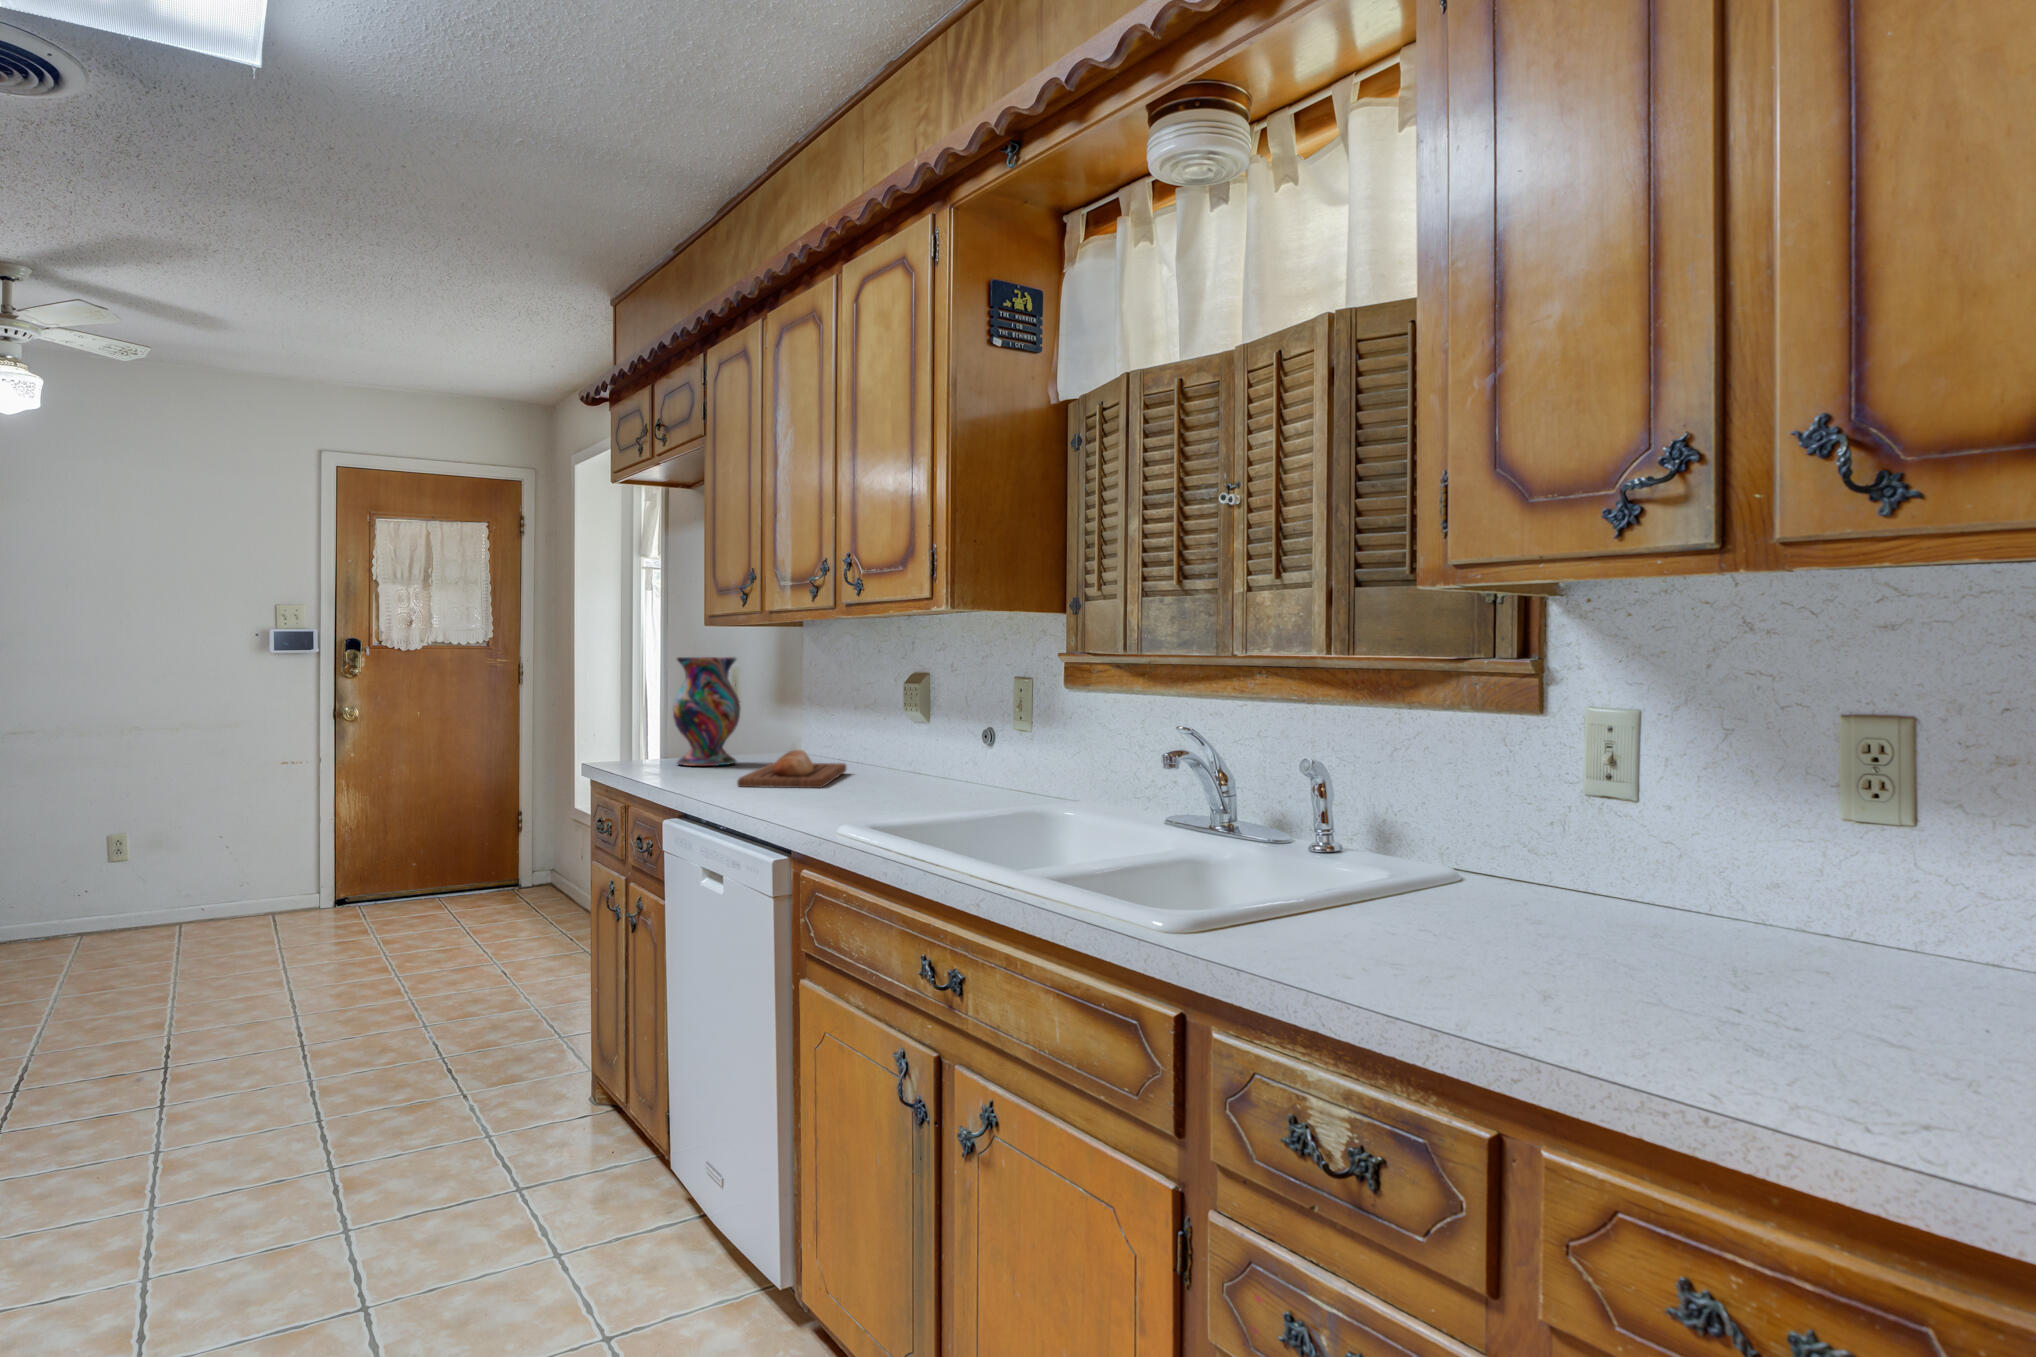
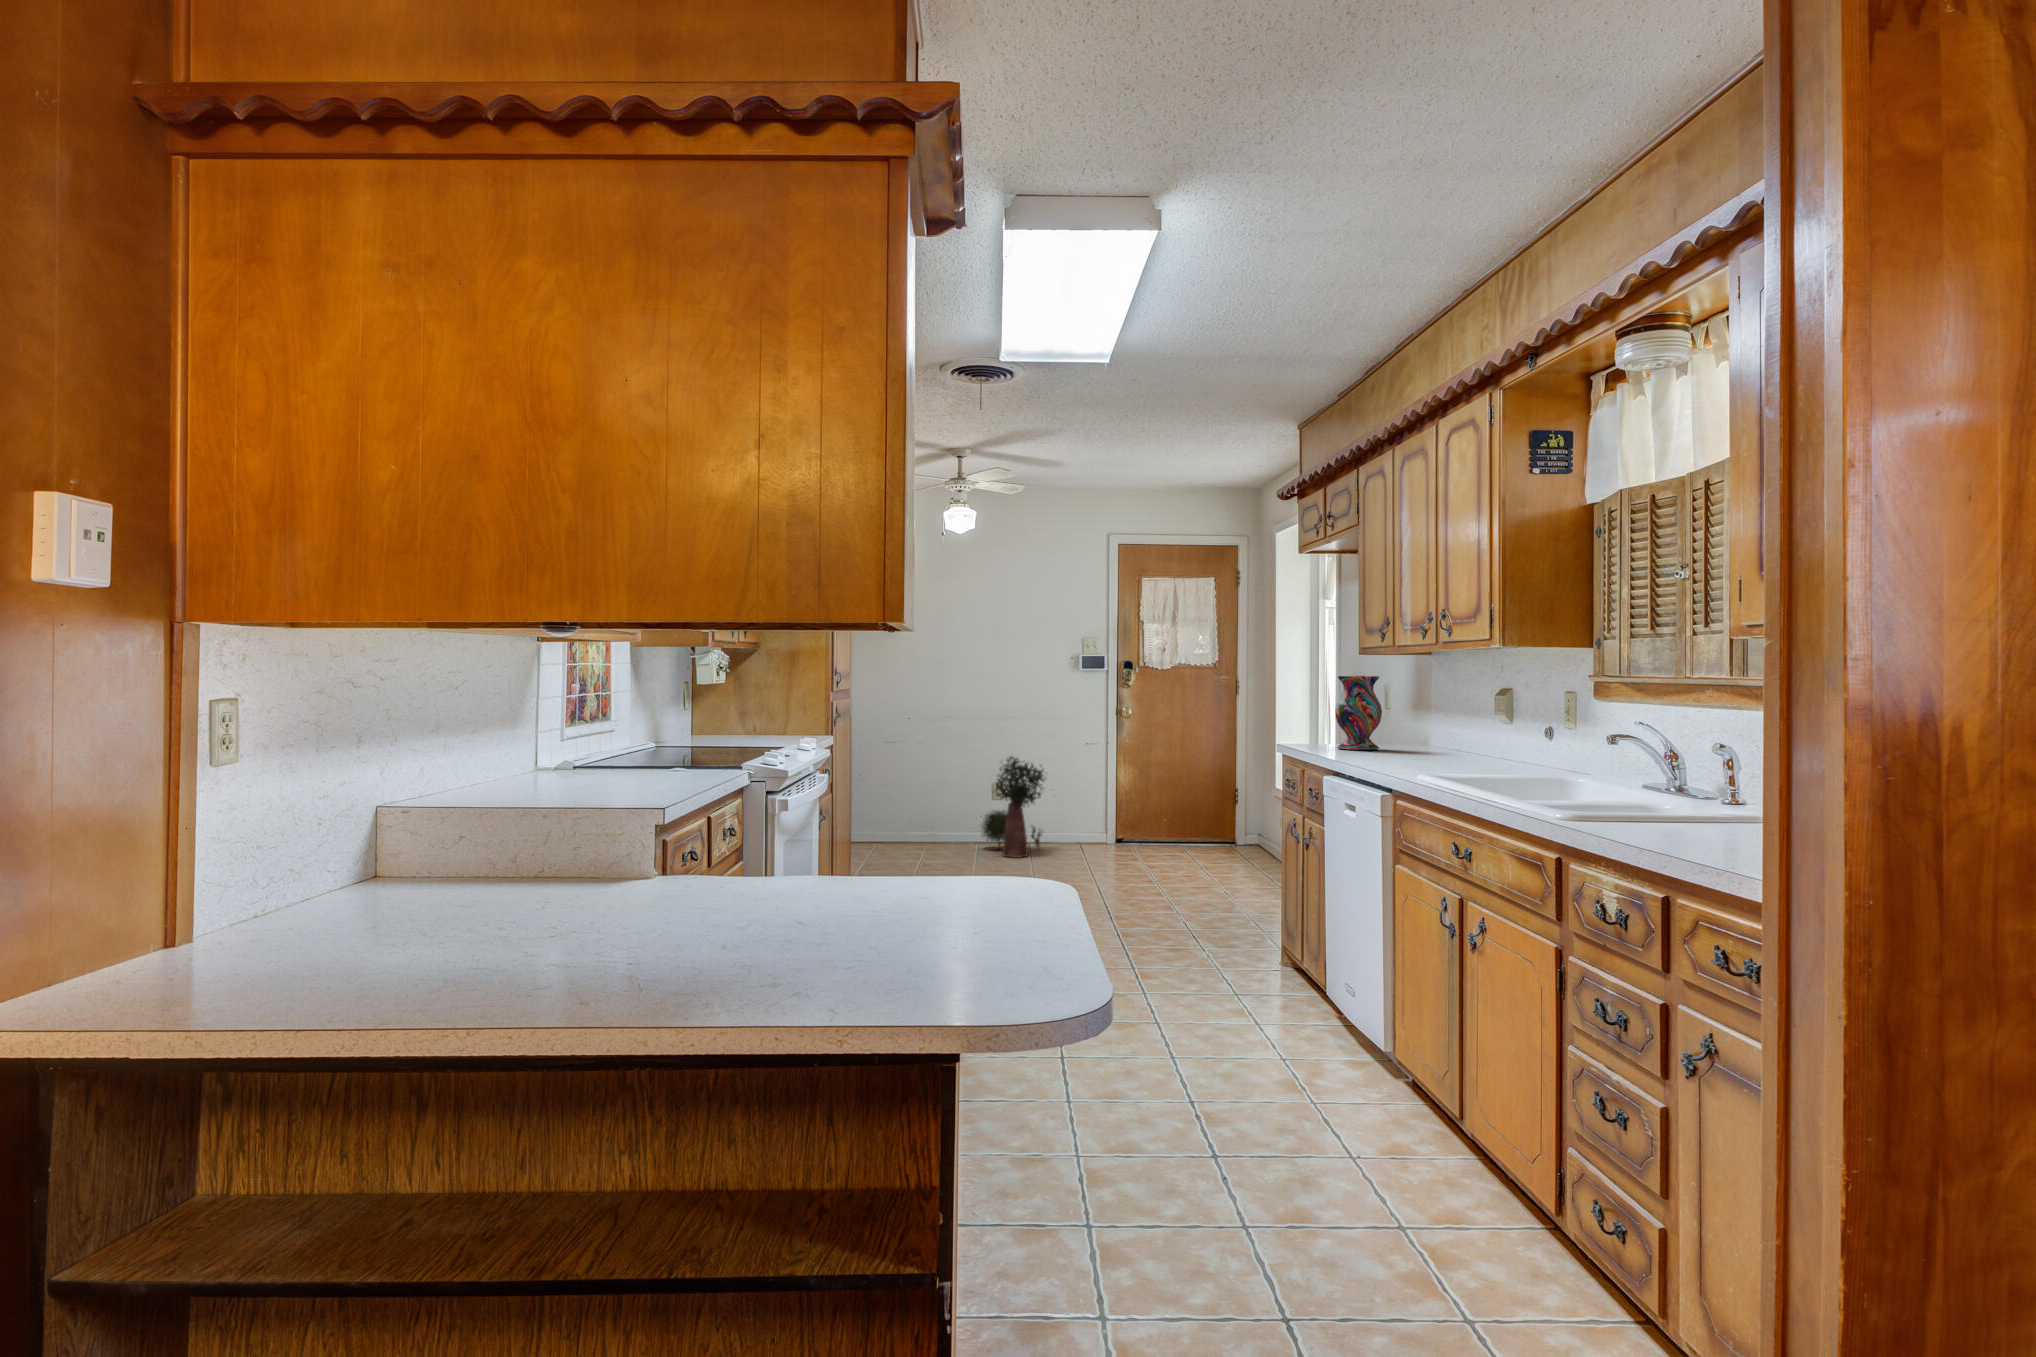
bread loaf: present [737,750,846,788] -> none [1372,740,1454,764]
potted plant: none [74,786,207,951] -> present [982,757,1044,858]

